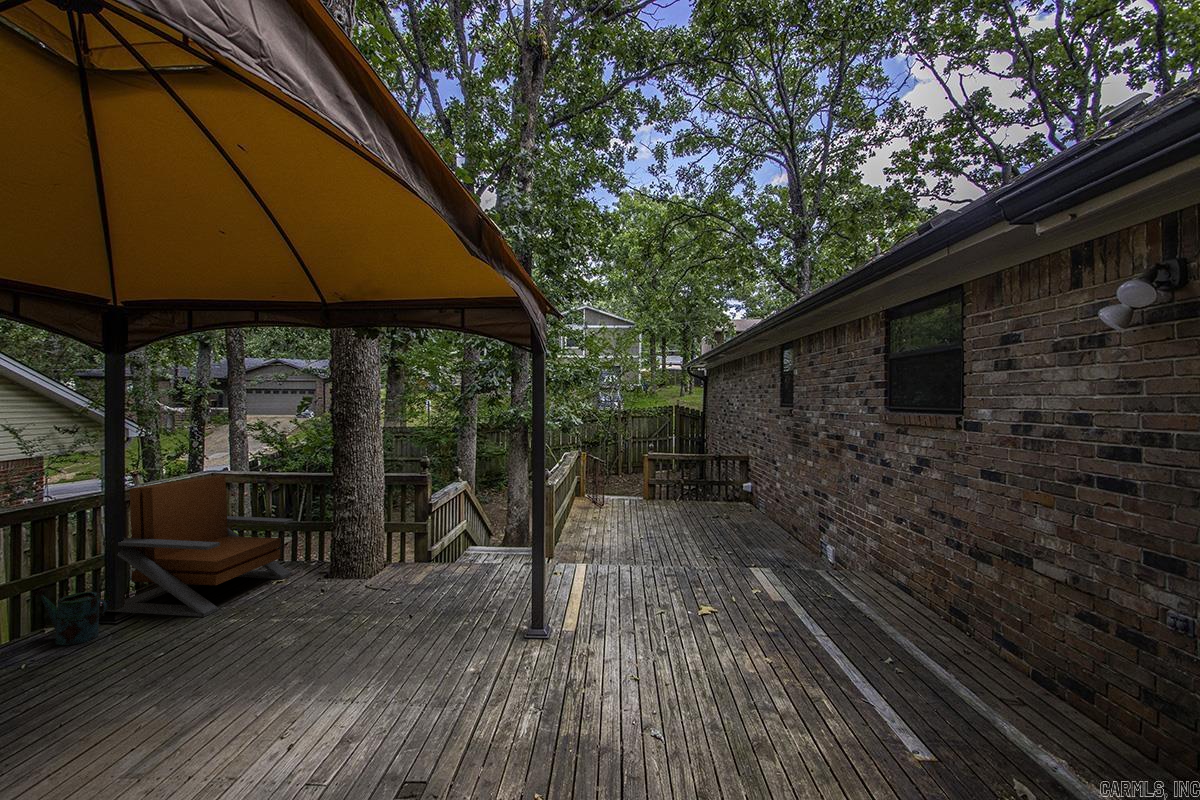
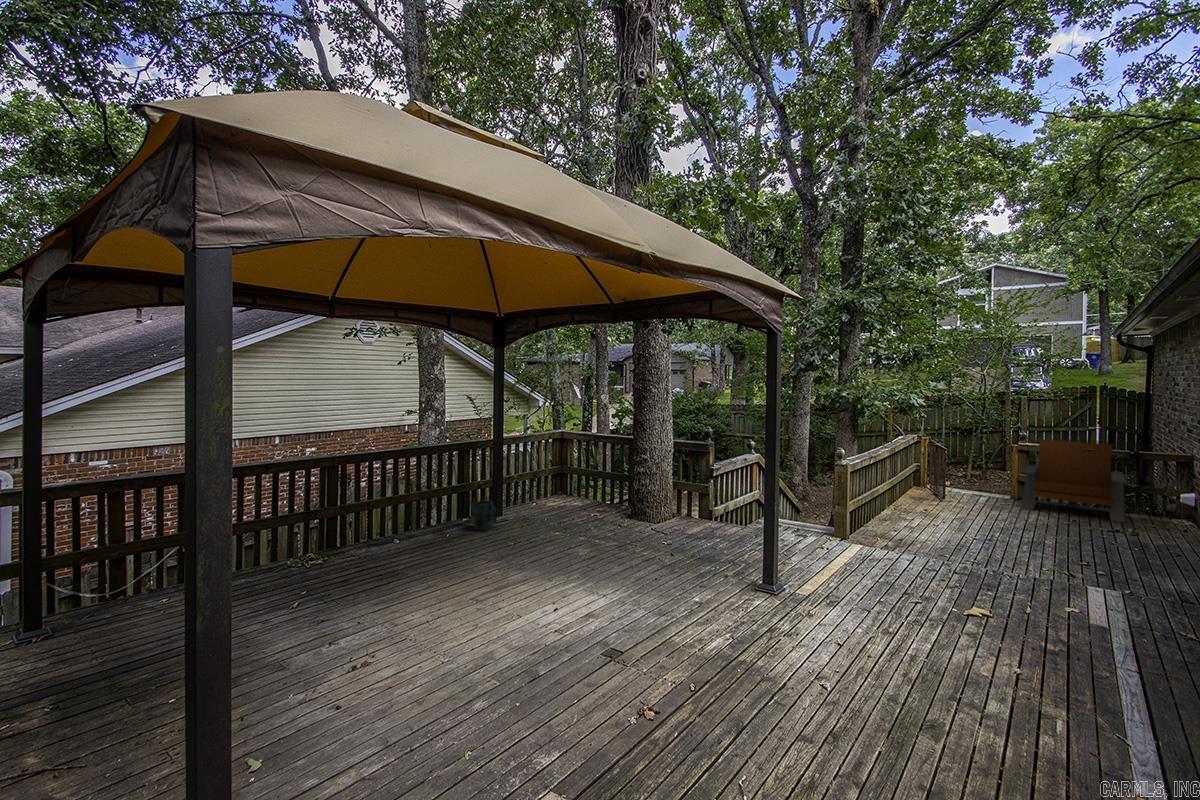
lounge chair: present [103,476,293,617] -> present [1021,440,1126,523]

